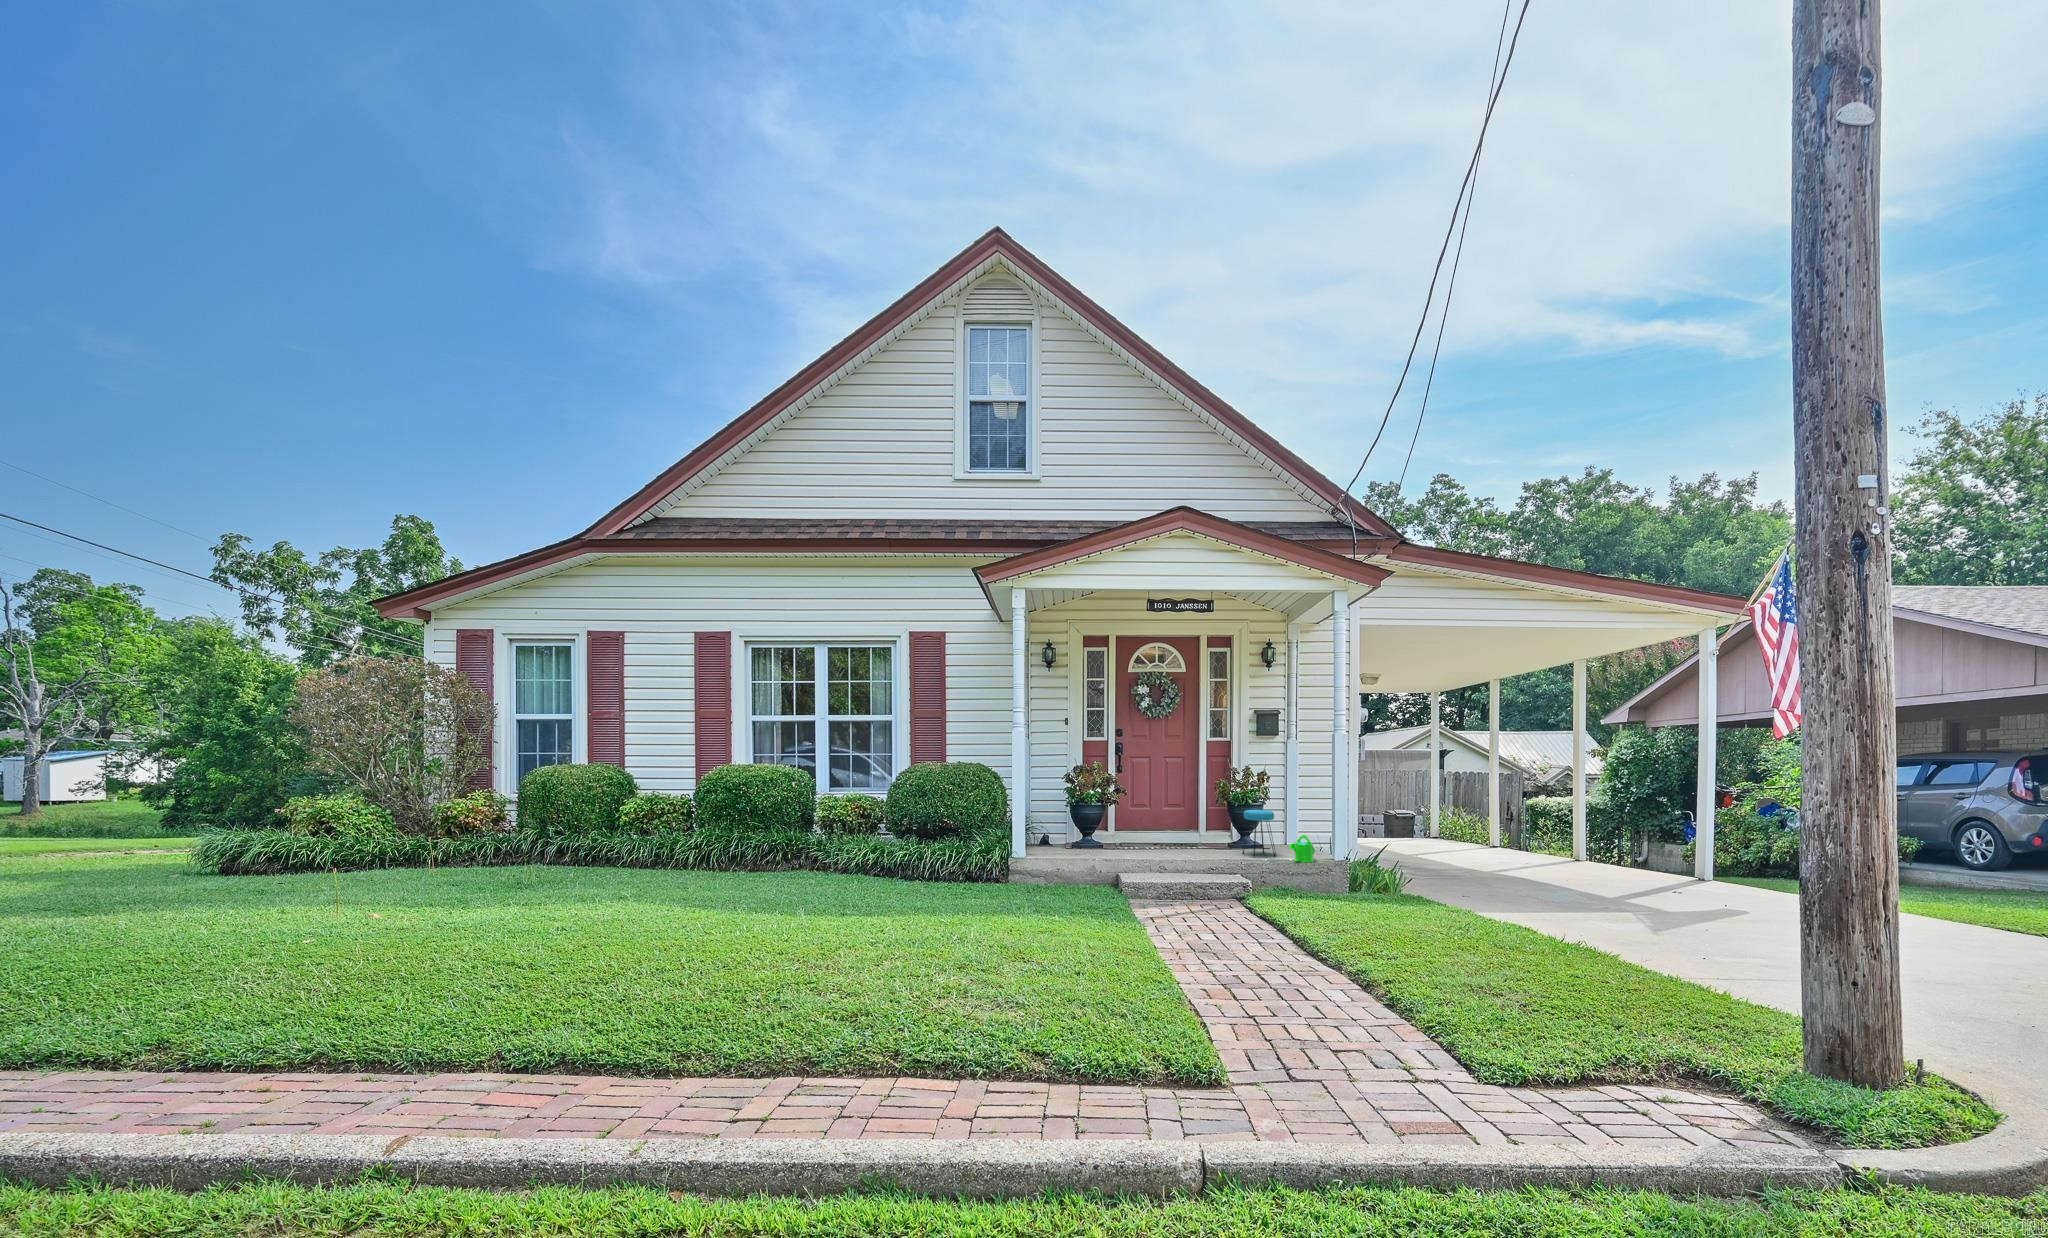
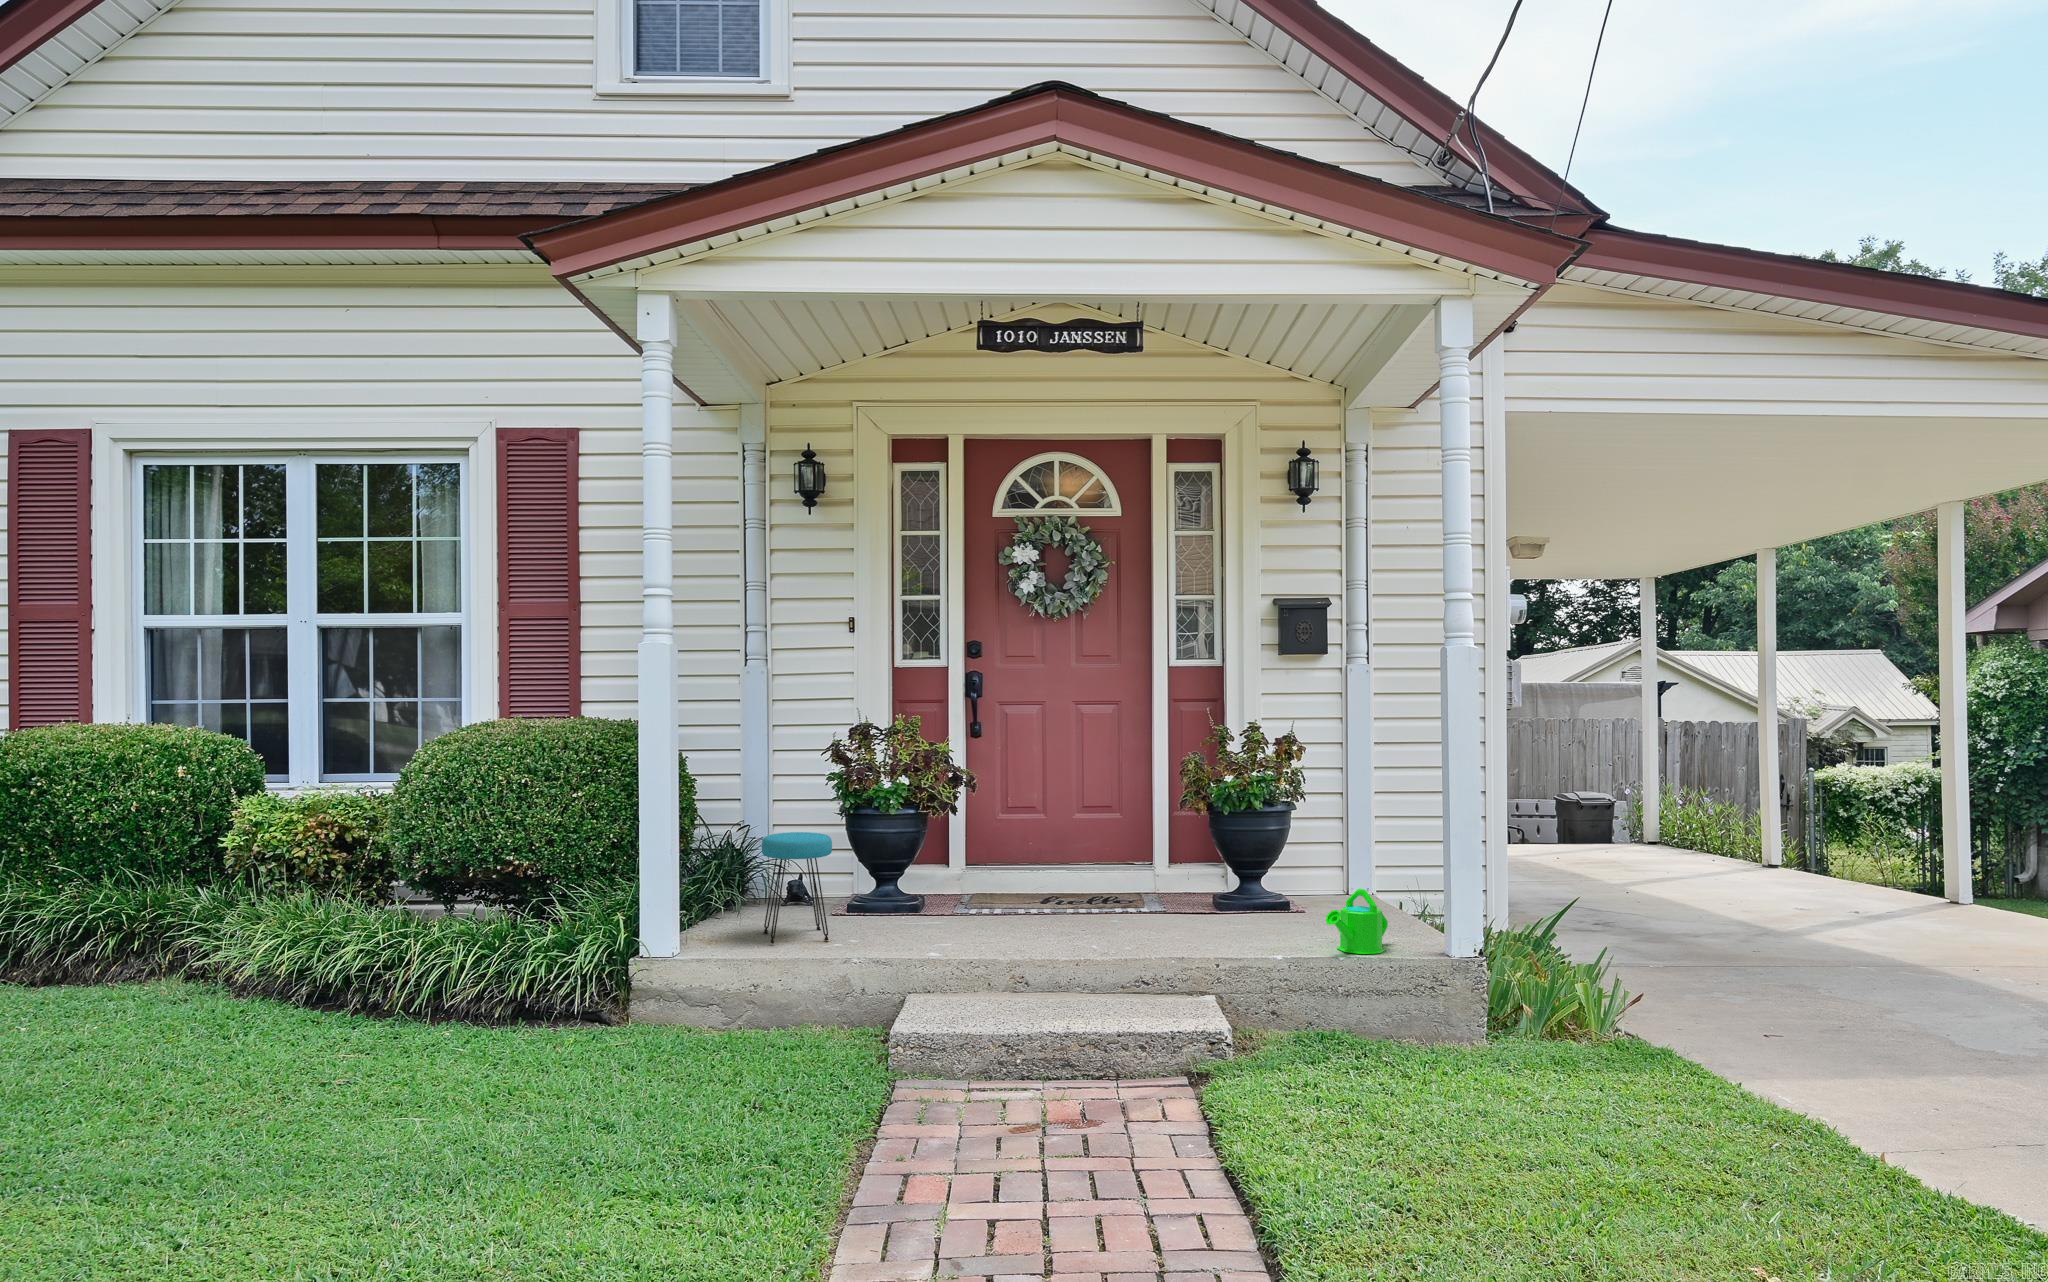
stool: present [1243,810,1276,856] -> present [762,832,832,943]

